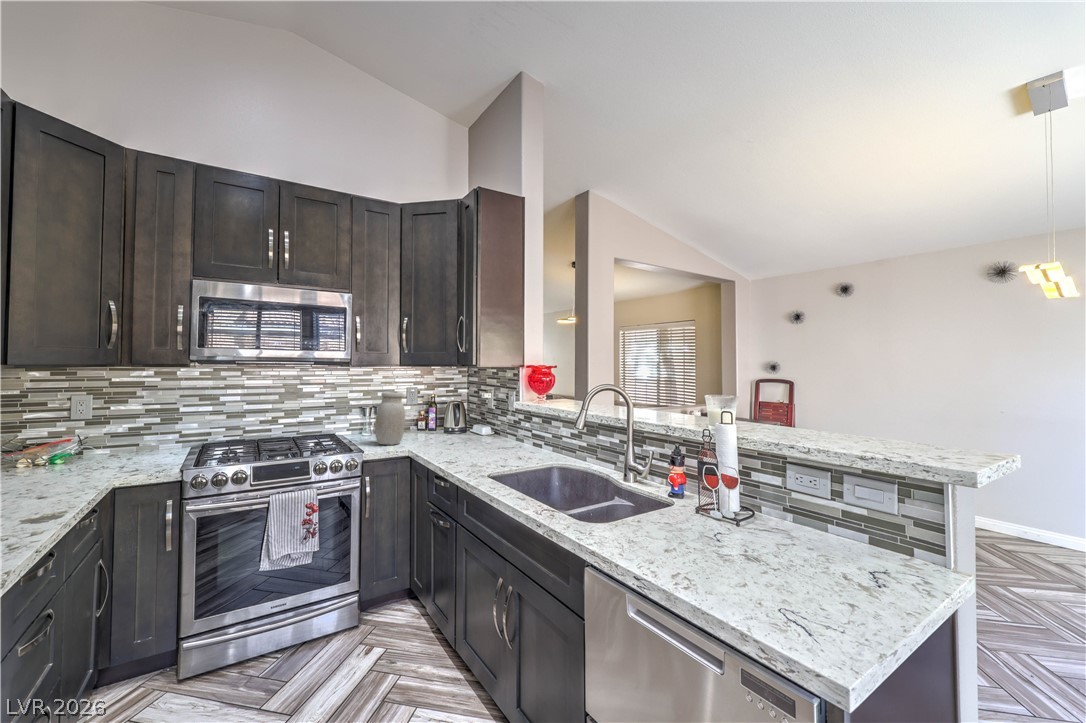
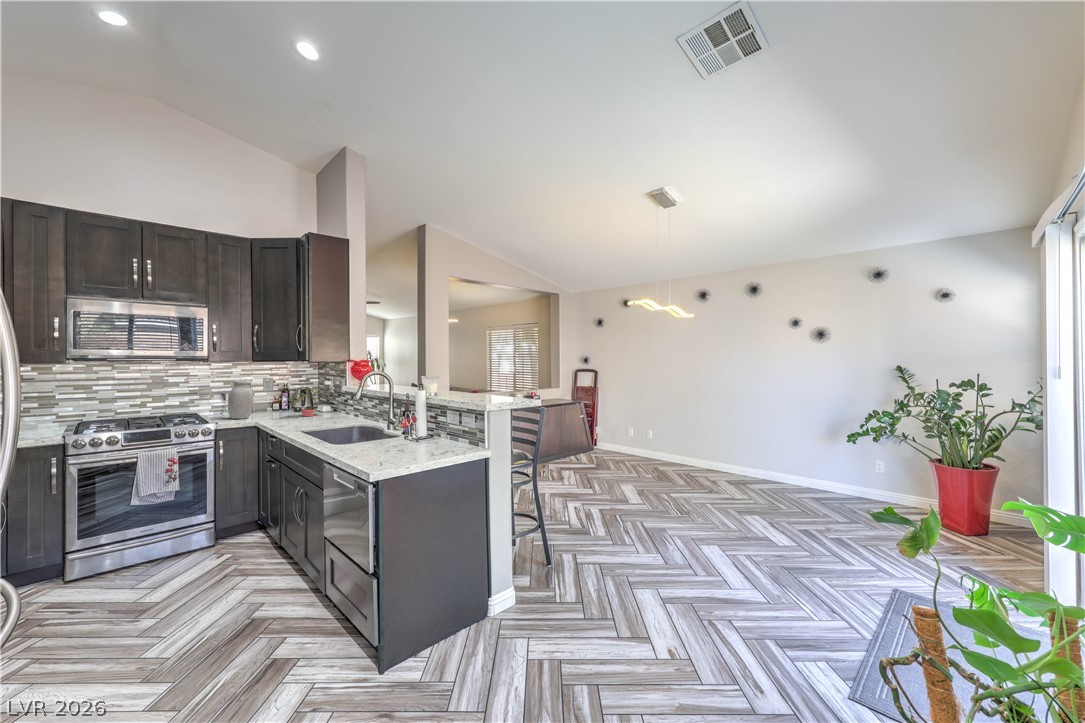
potted plant: none [444,403,490,445] -> present [284,388,321,417]

